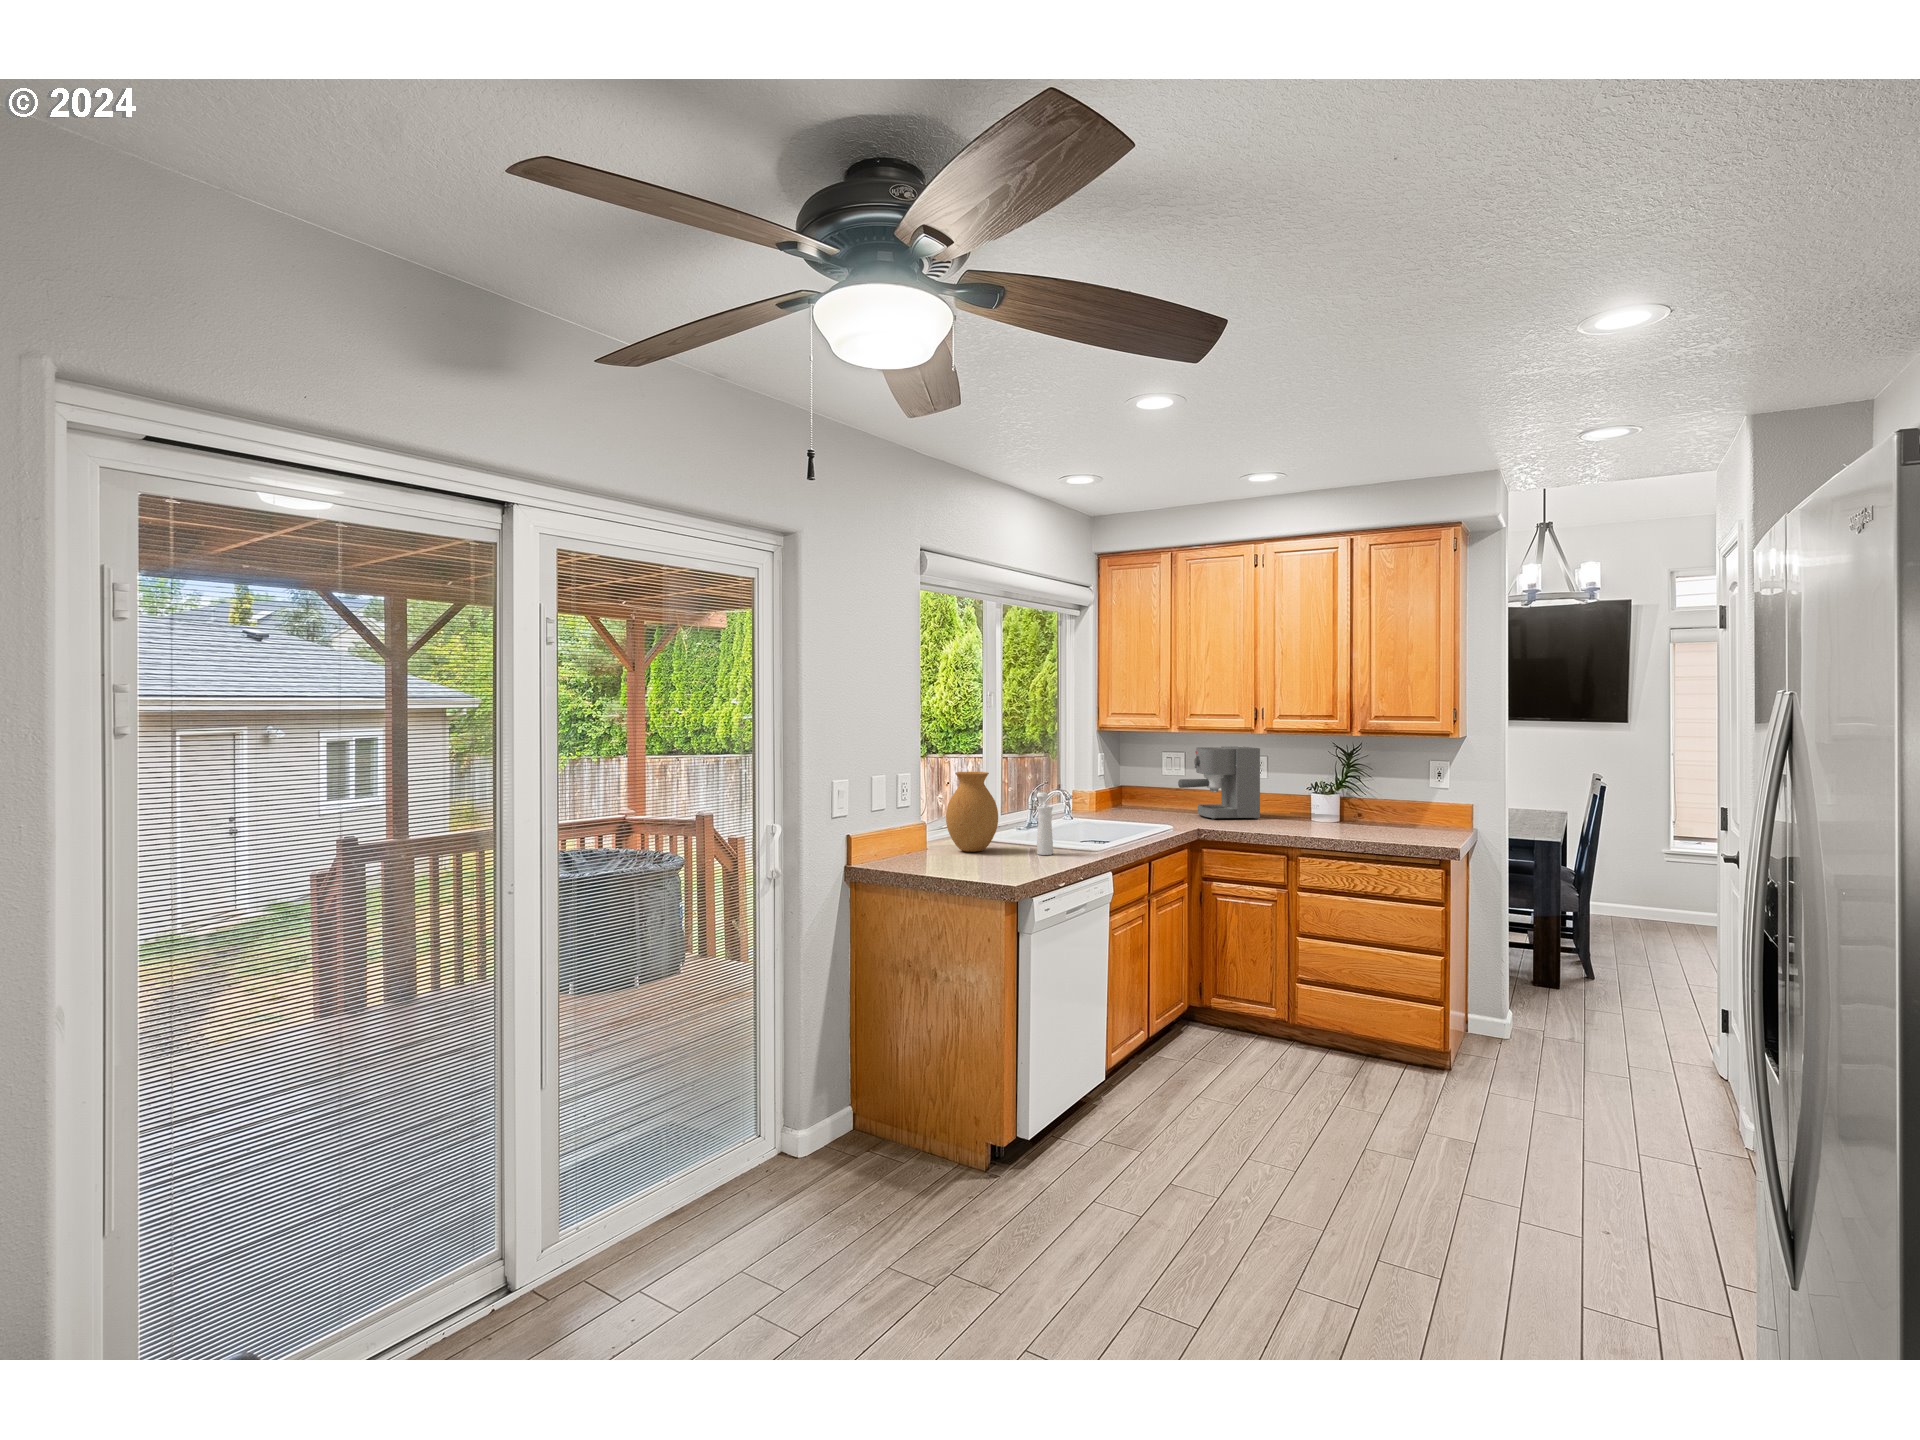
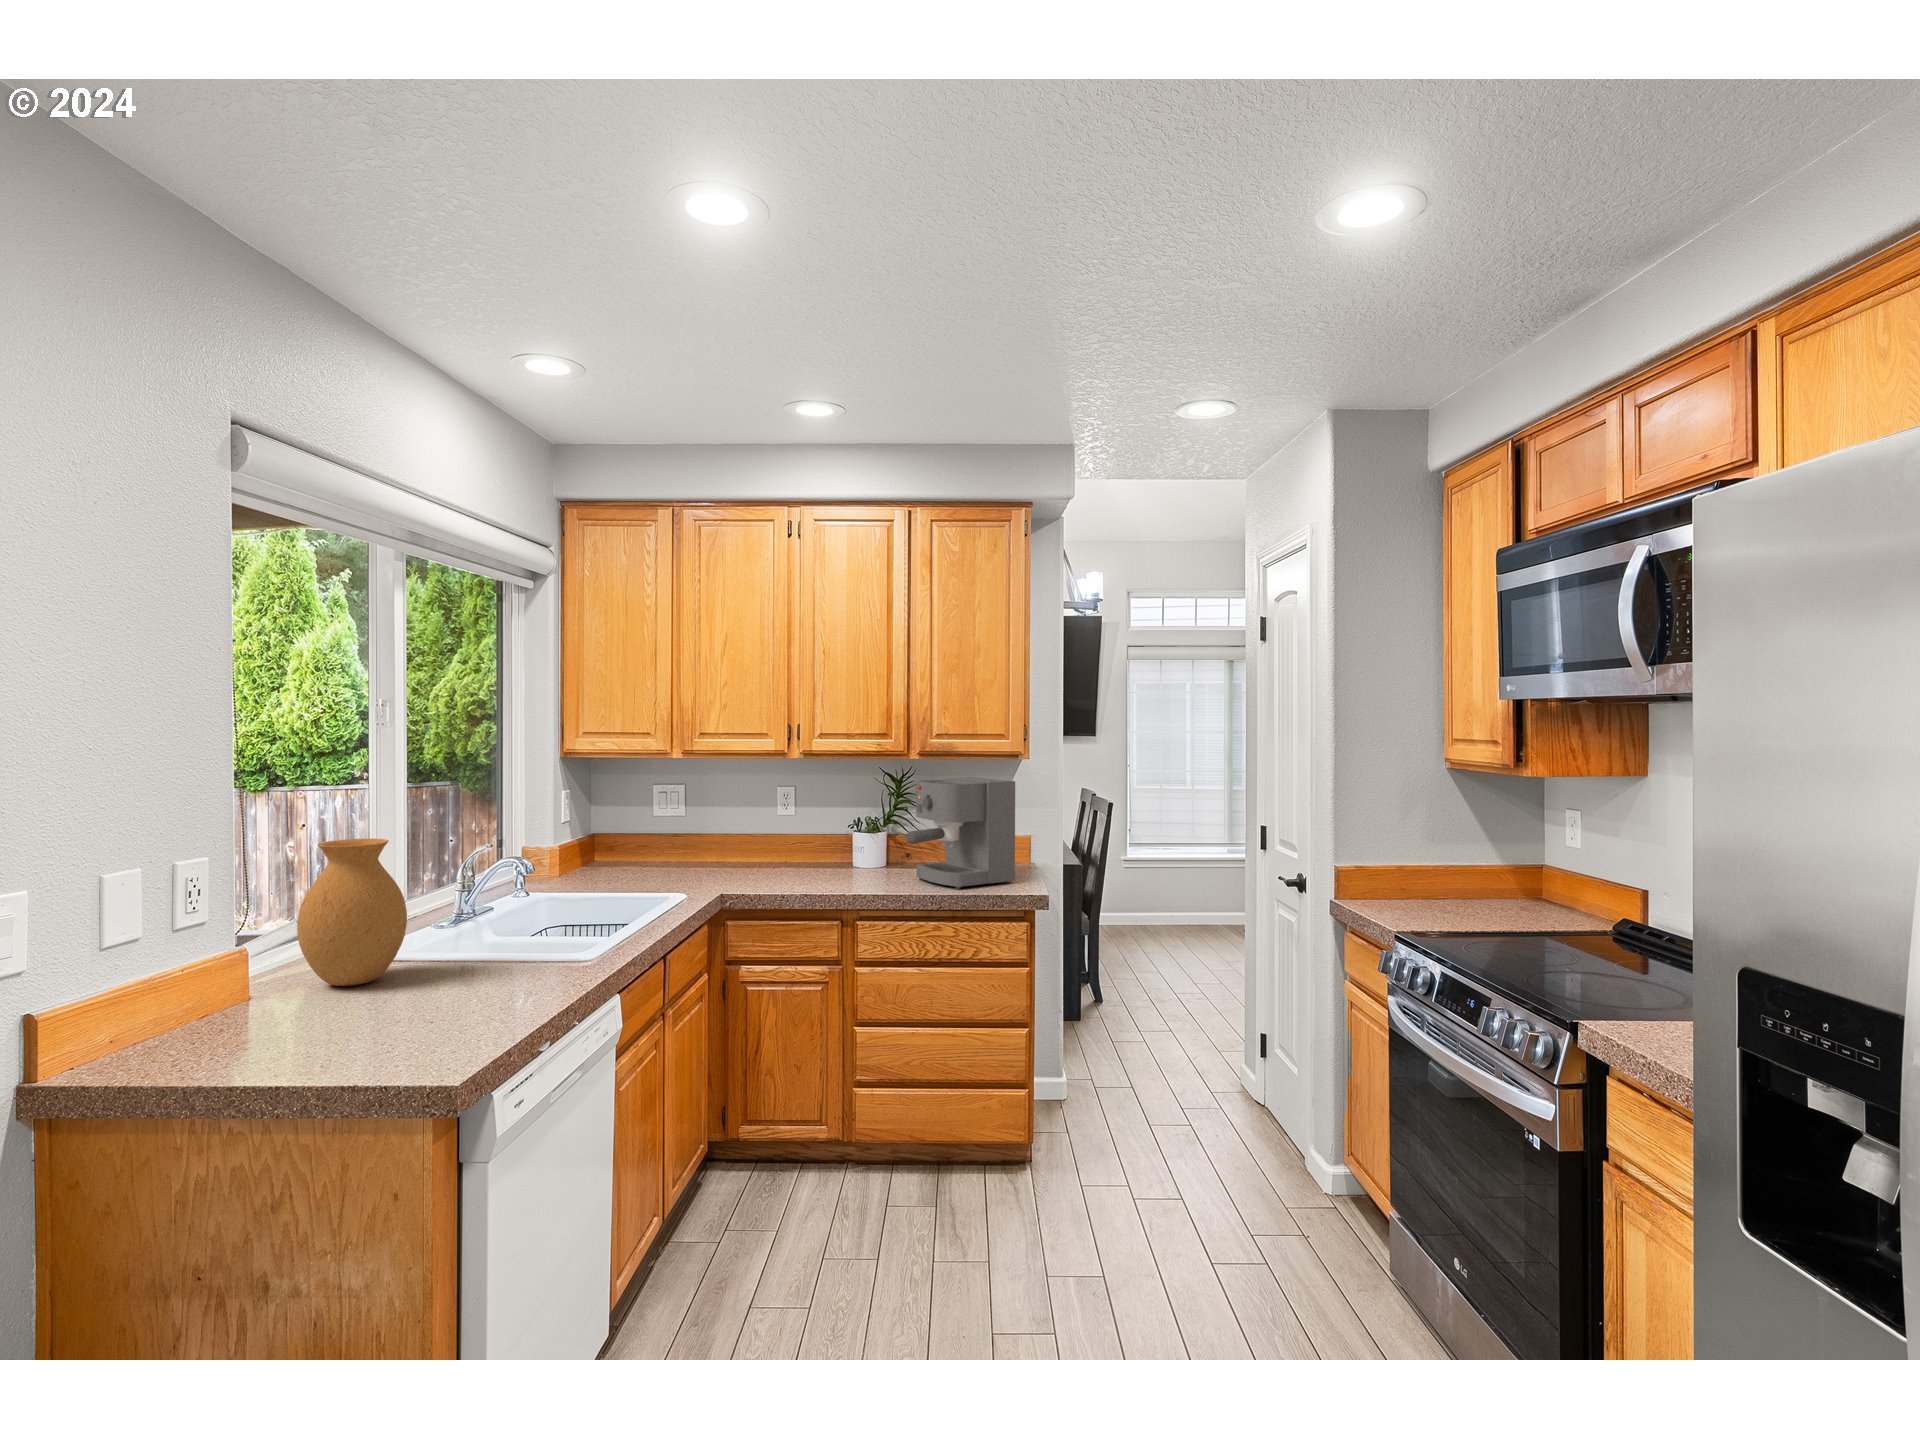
coffee maker: present [1178,746,1260,820] -> present [906,777,1015,889]
pepper mill: present [1037,792,1053,855] -> none [480,867,514,978]

